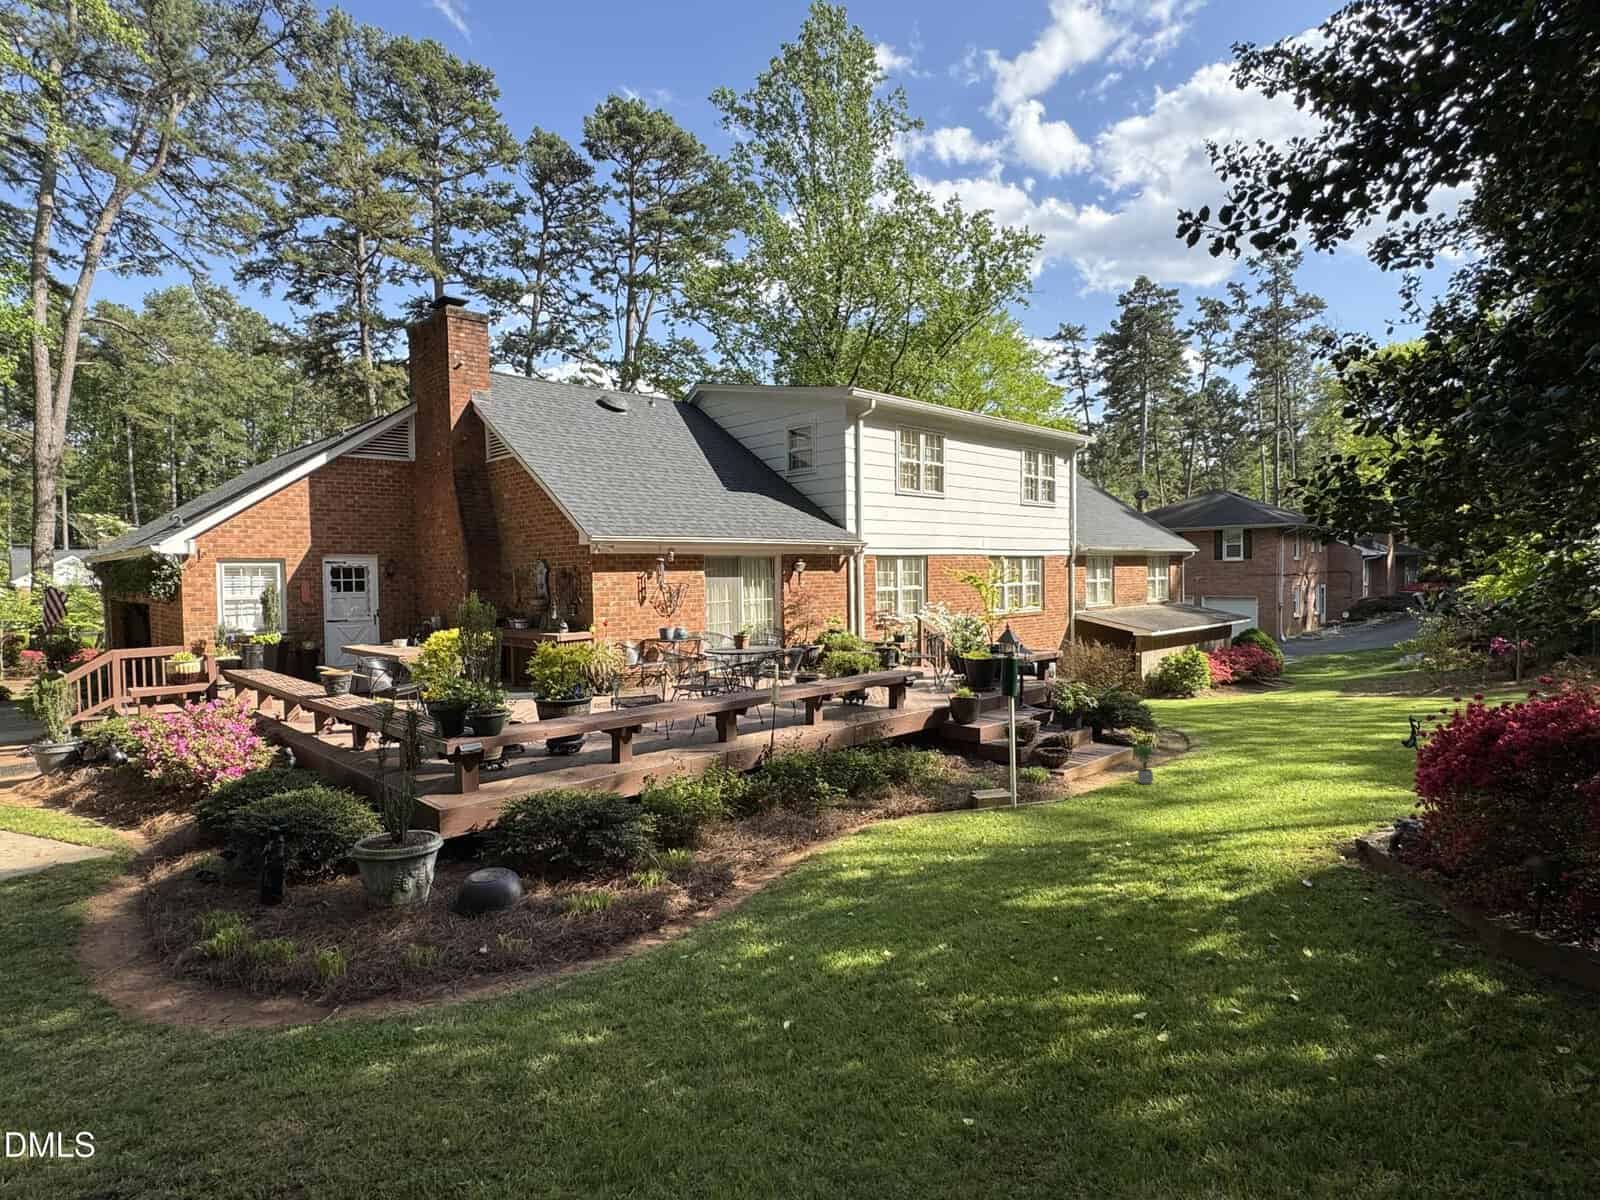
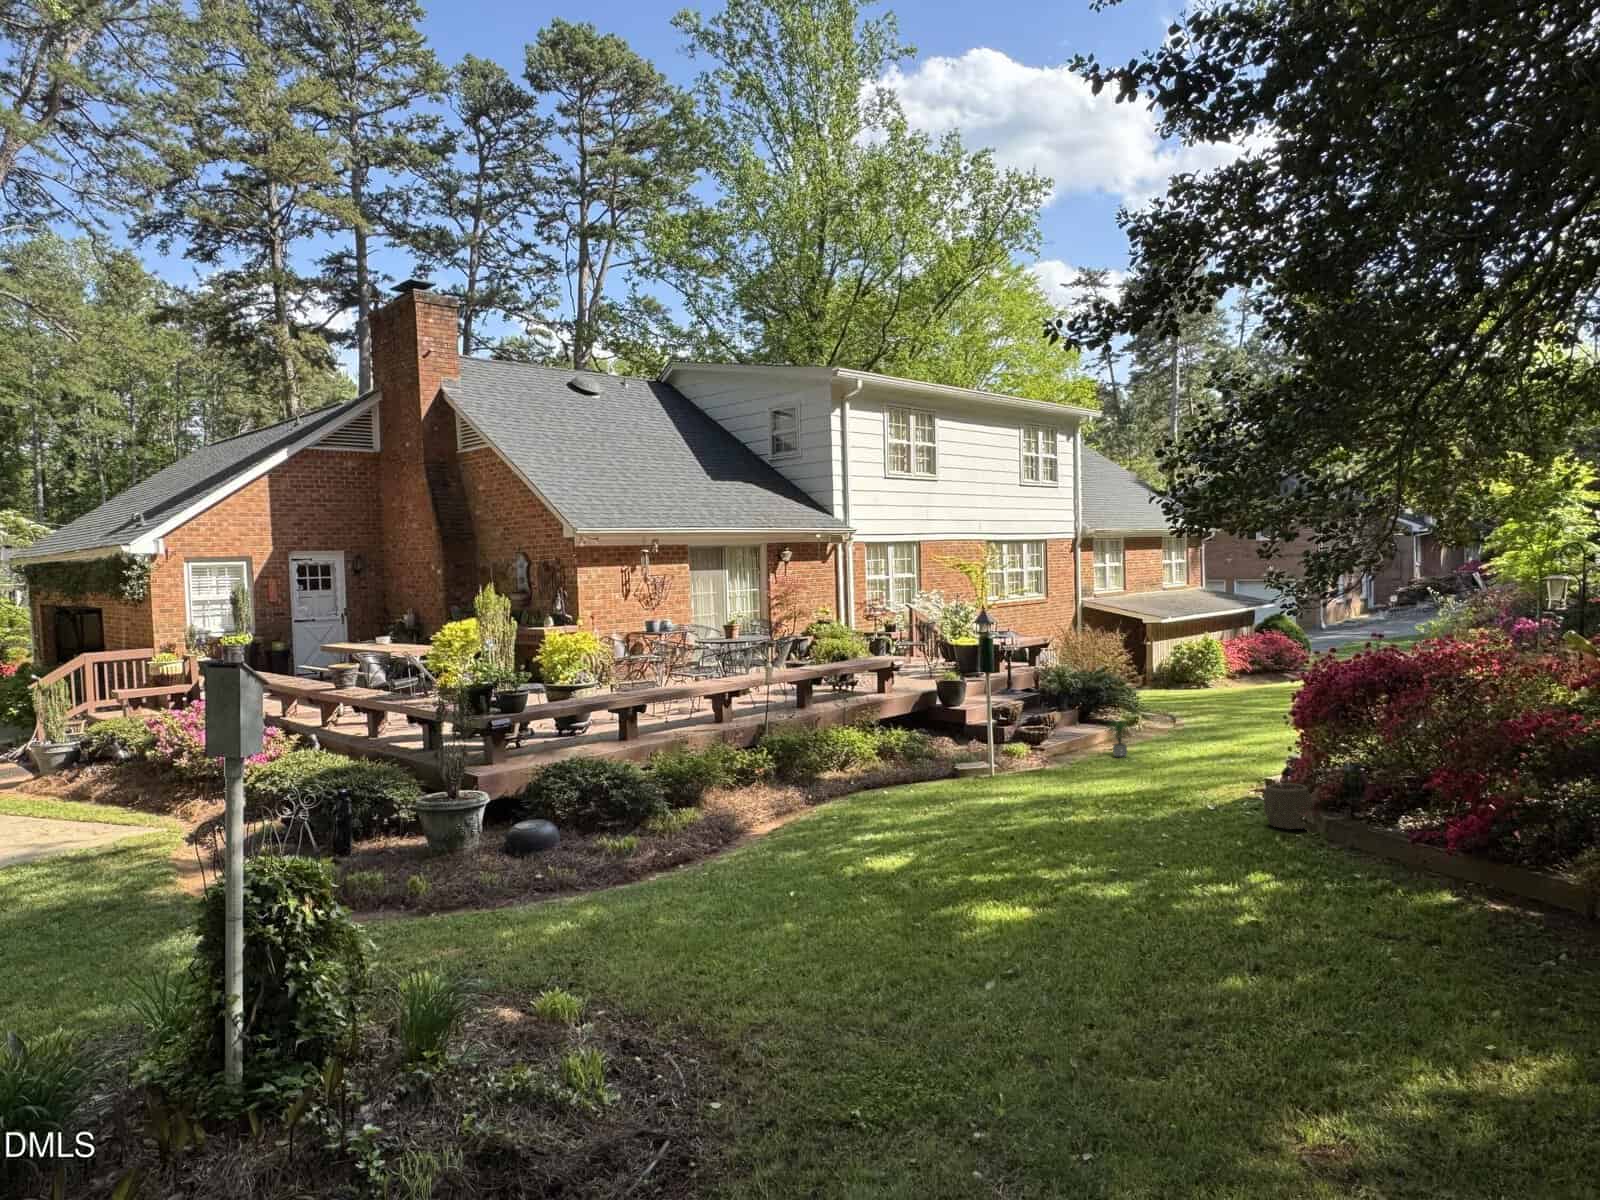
woven basket: none [1386,859,1460,924] -> present [1264,783,1313,829]

